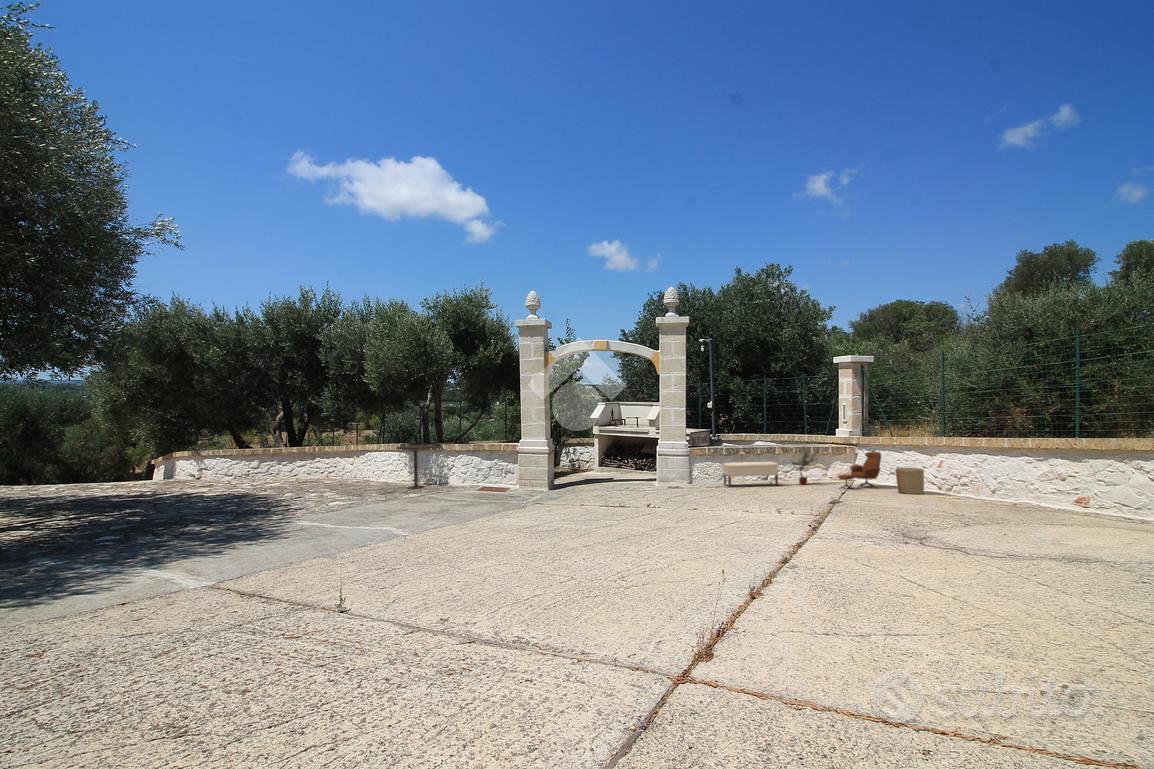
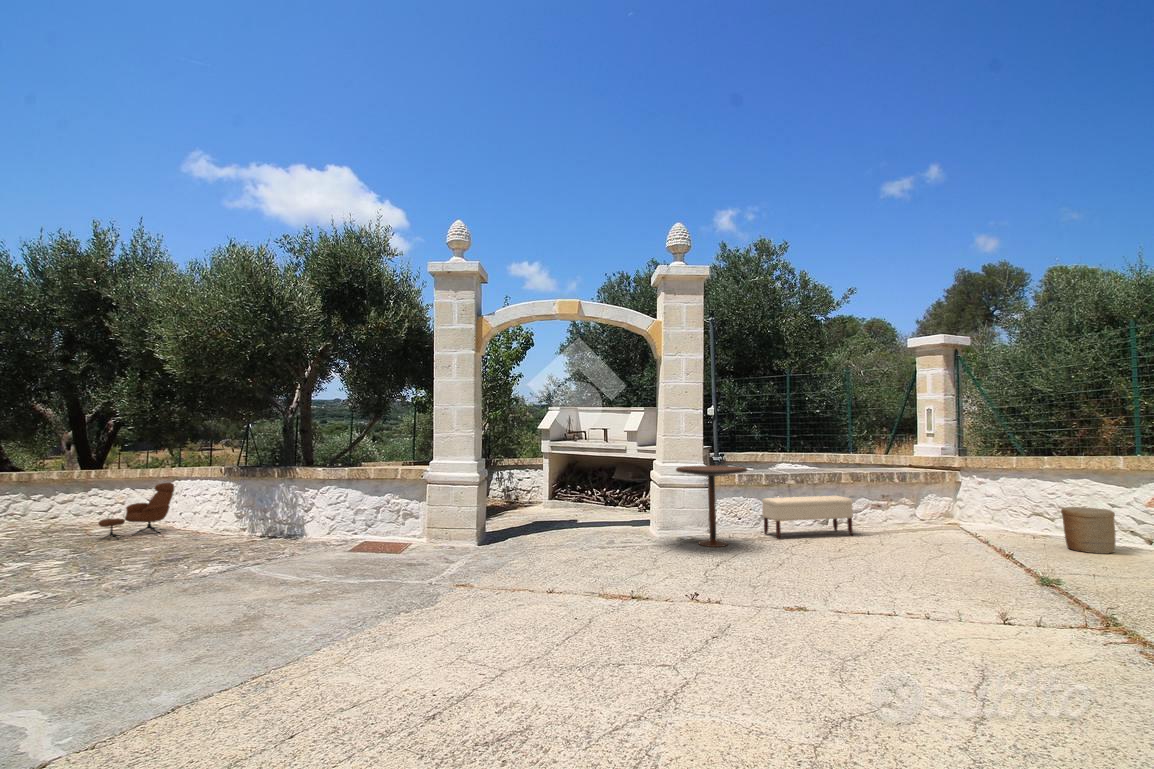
pedestal table: present [396,445,434,489] -> present [676,466,747,547]
potted tree: present [789,446,818,485] -> none [862,470,911,533]
lounge chair: present [838,451,881,488] -> present [98,483,174,539]

